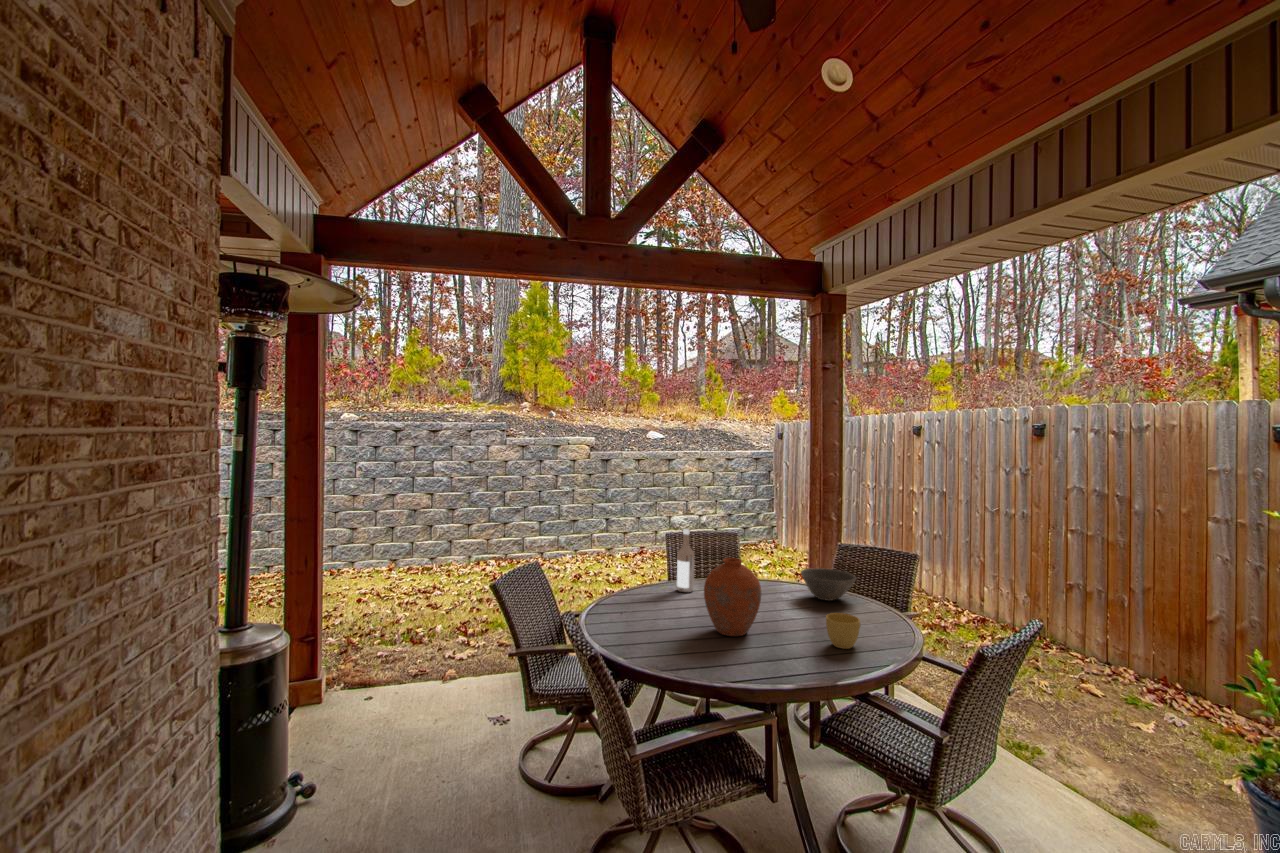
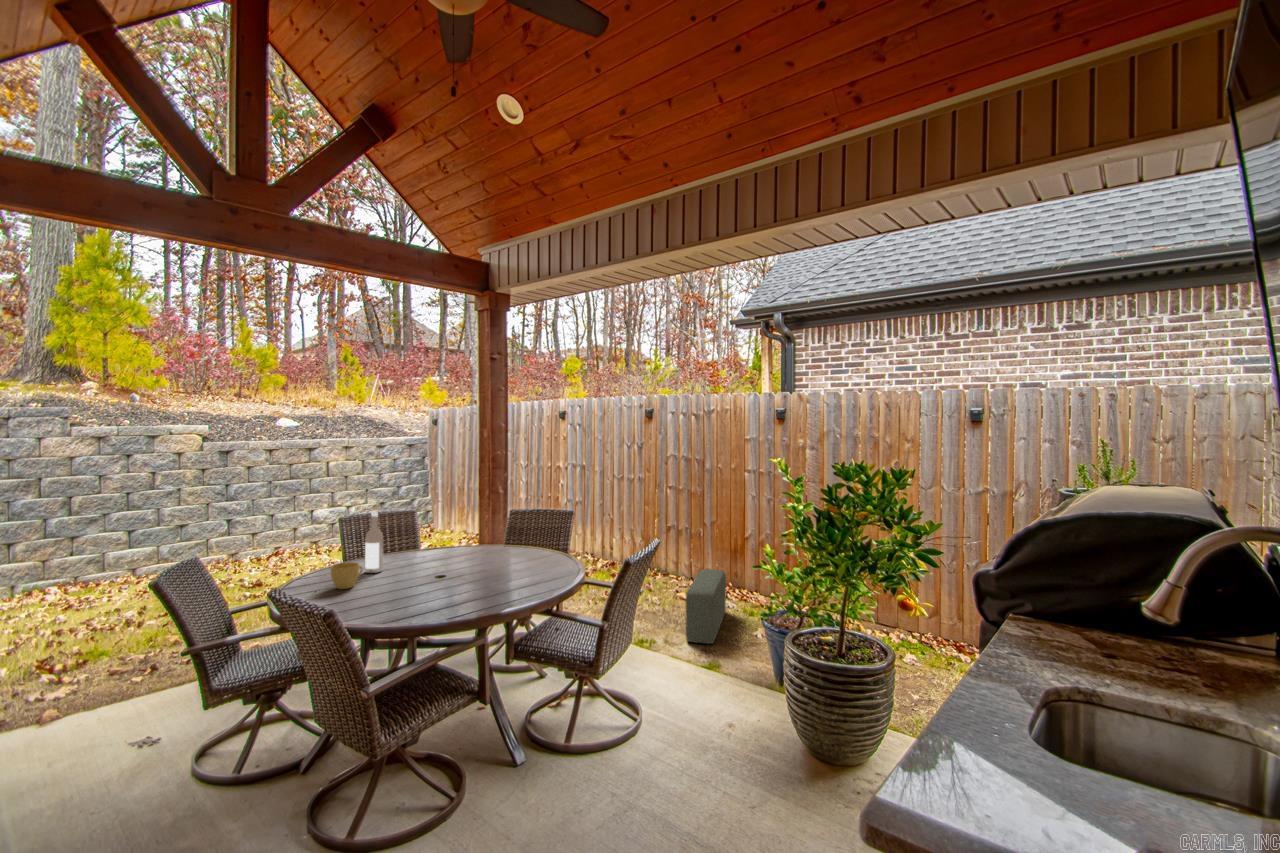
vase: present [704,558,761,636] -> none [408,529,462,598]
bowl: present [801,568,856,601] -> none [486,533,533,559]
cup: present [826,613,860,649] -> present [331,562,362,589]
pouf: none [1094,658,1174,779] -> present [685,569,726,644]

